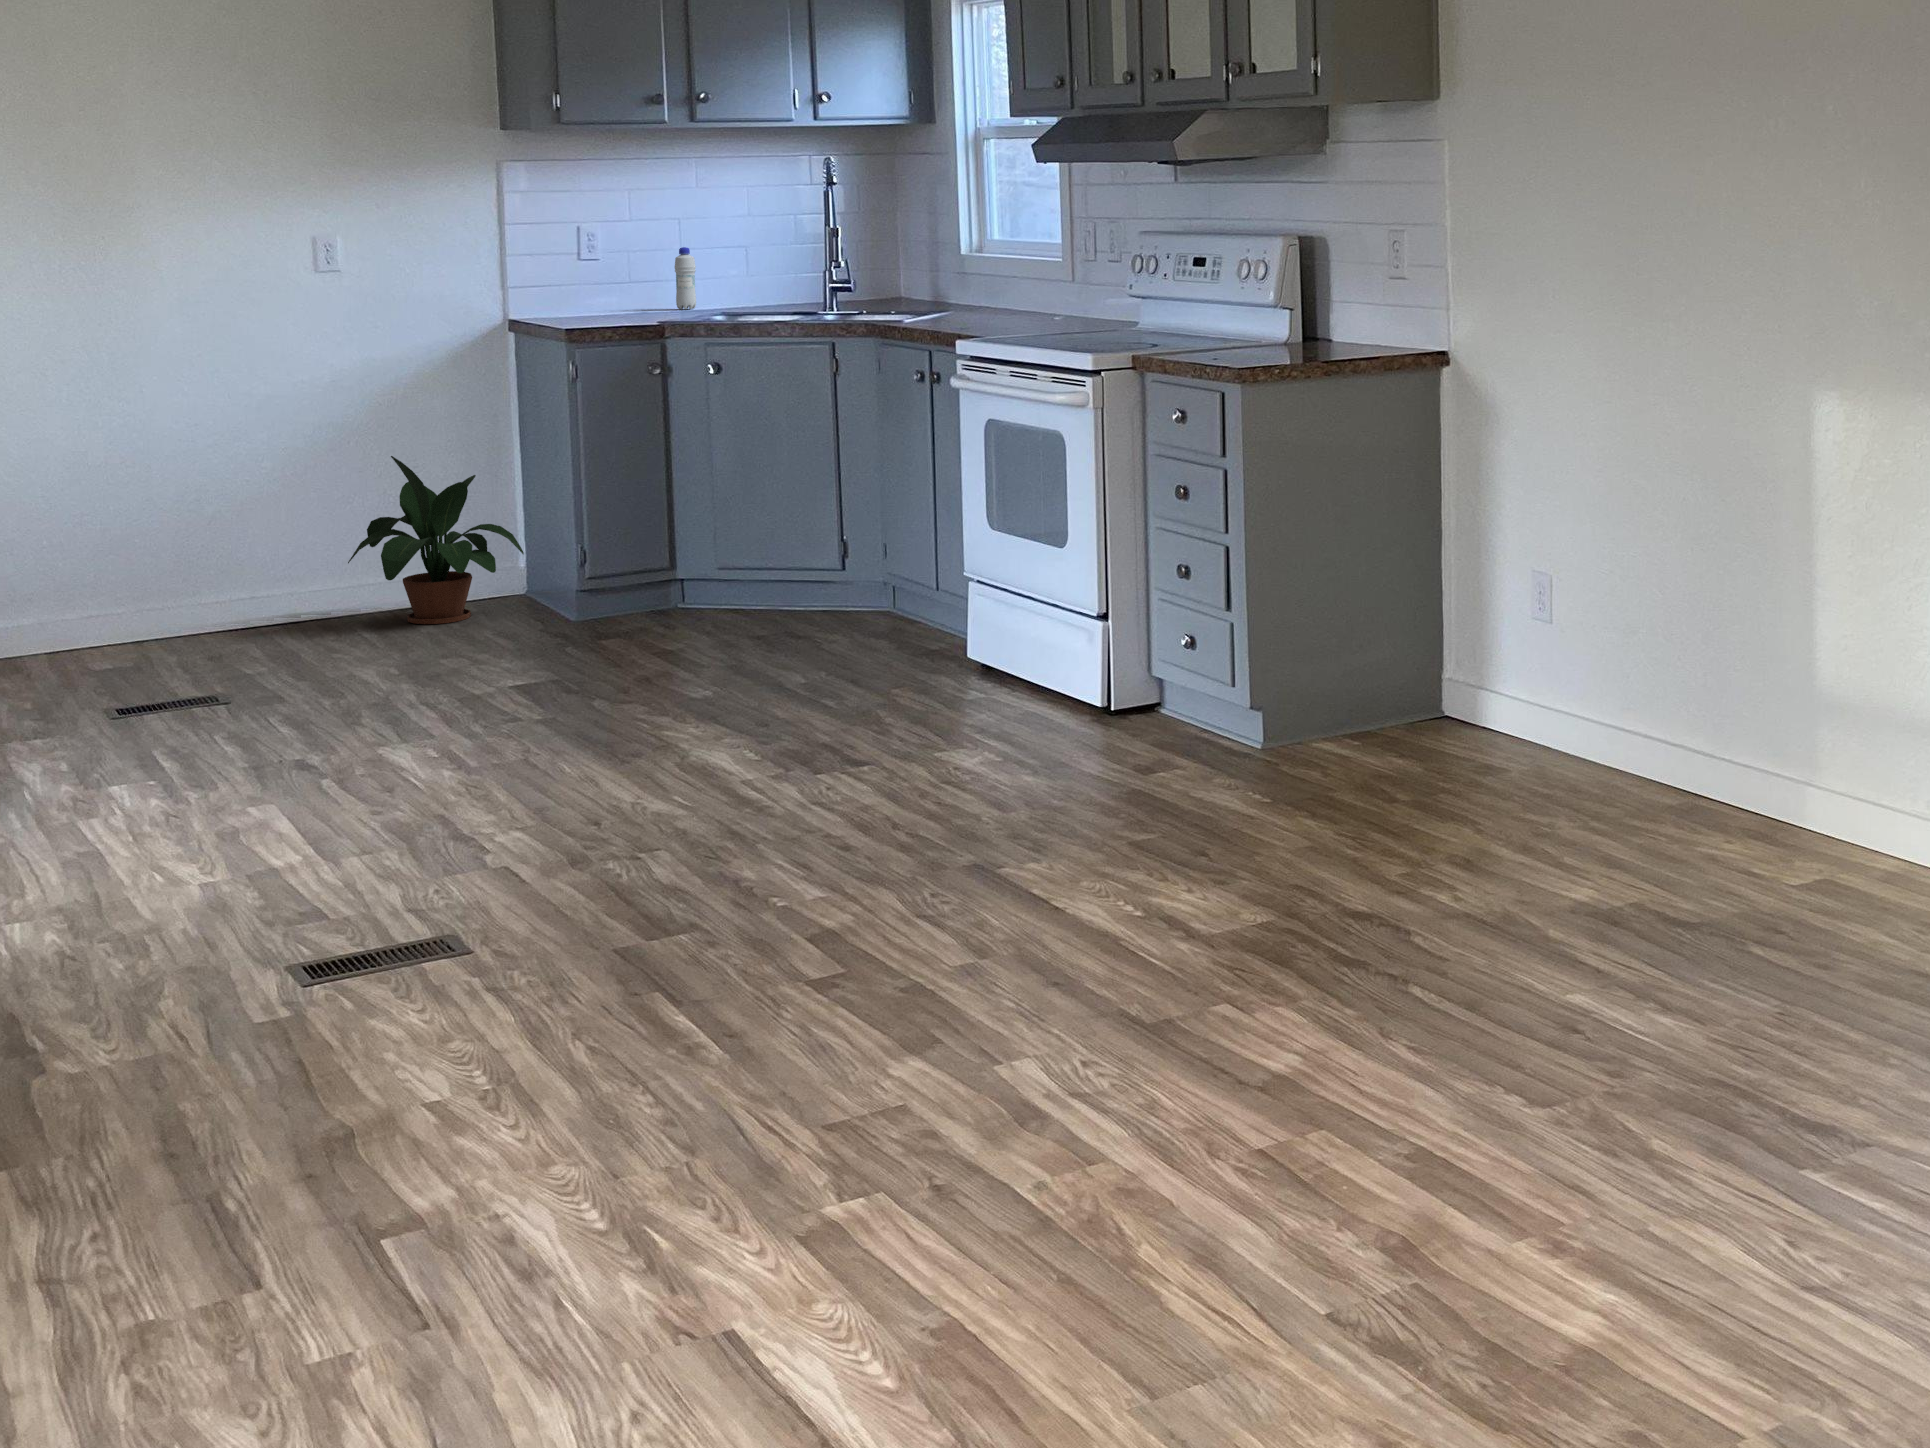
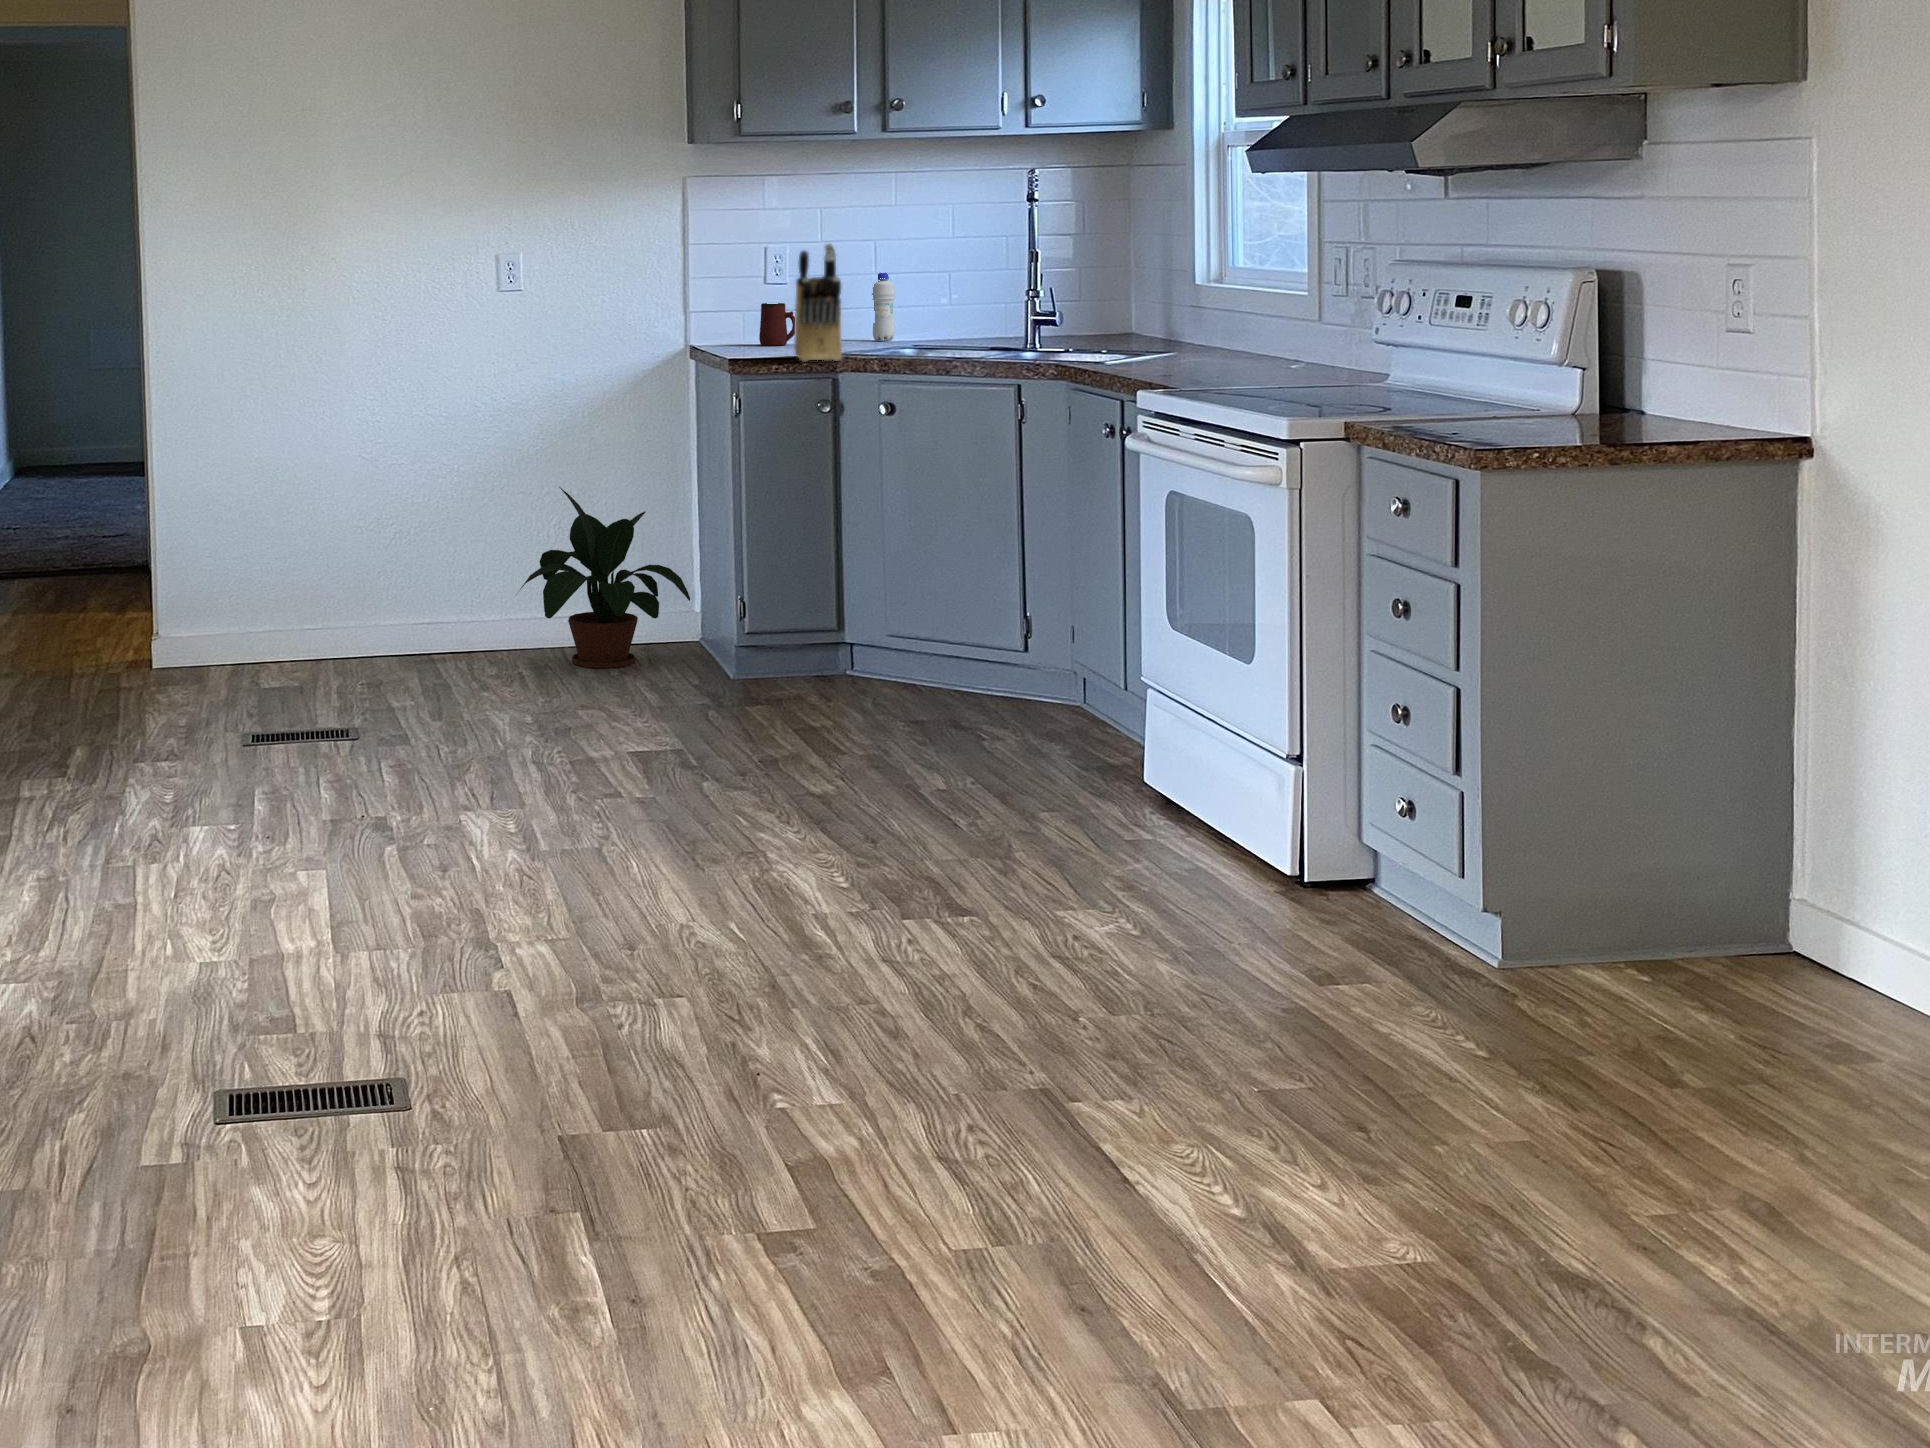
knife block: none [619,222,672,329] -> present [794,243,842,362]
mug: none [572,277,608,316] -> present [759,303,795,345]

